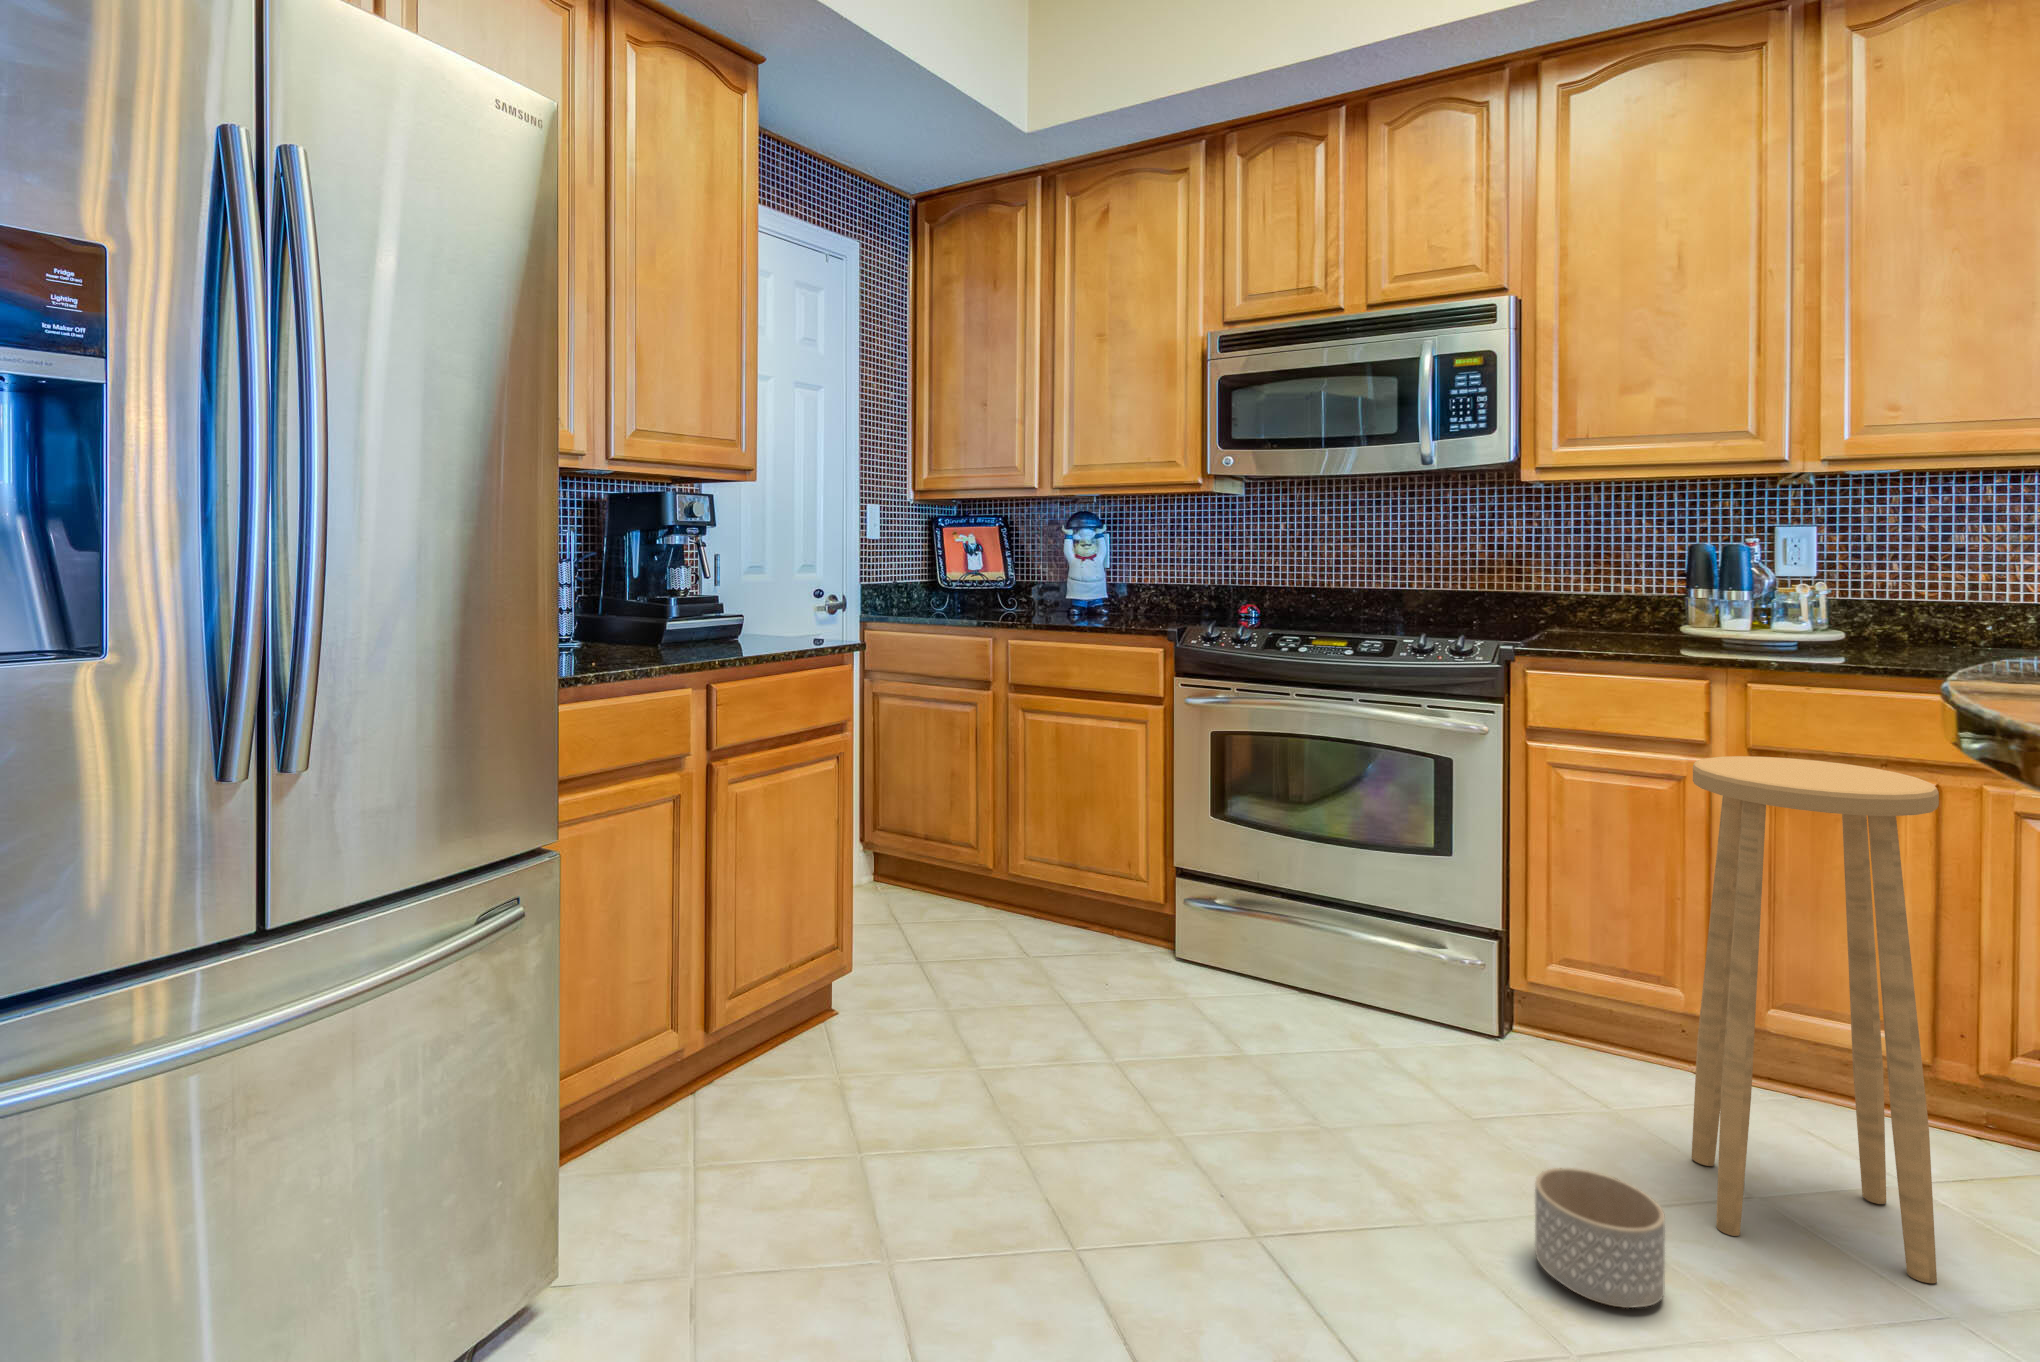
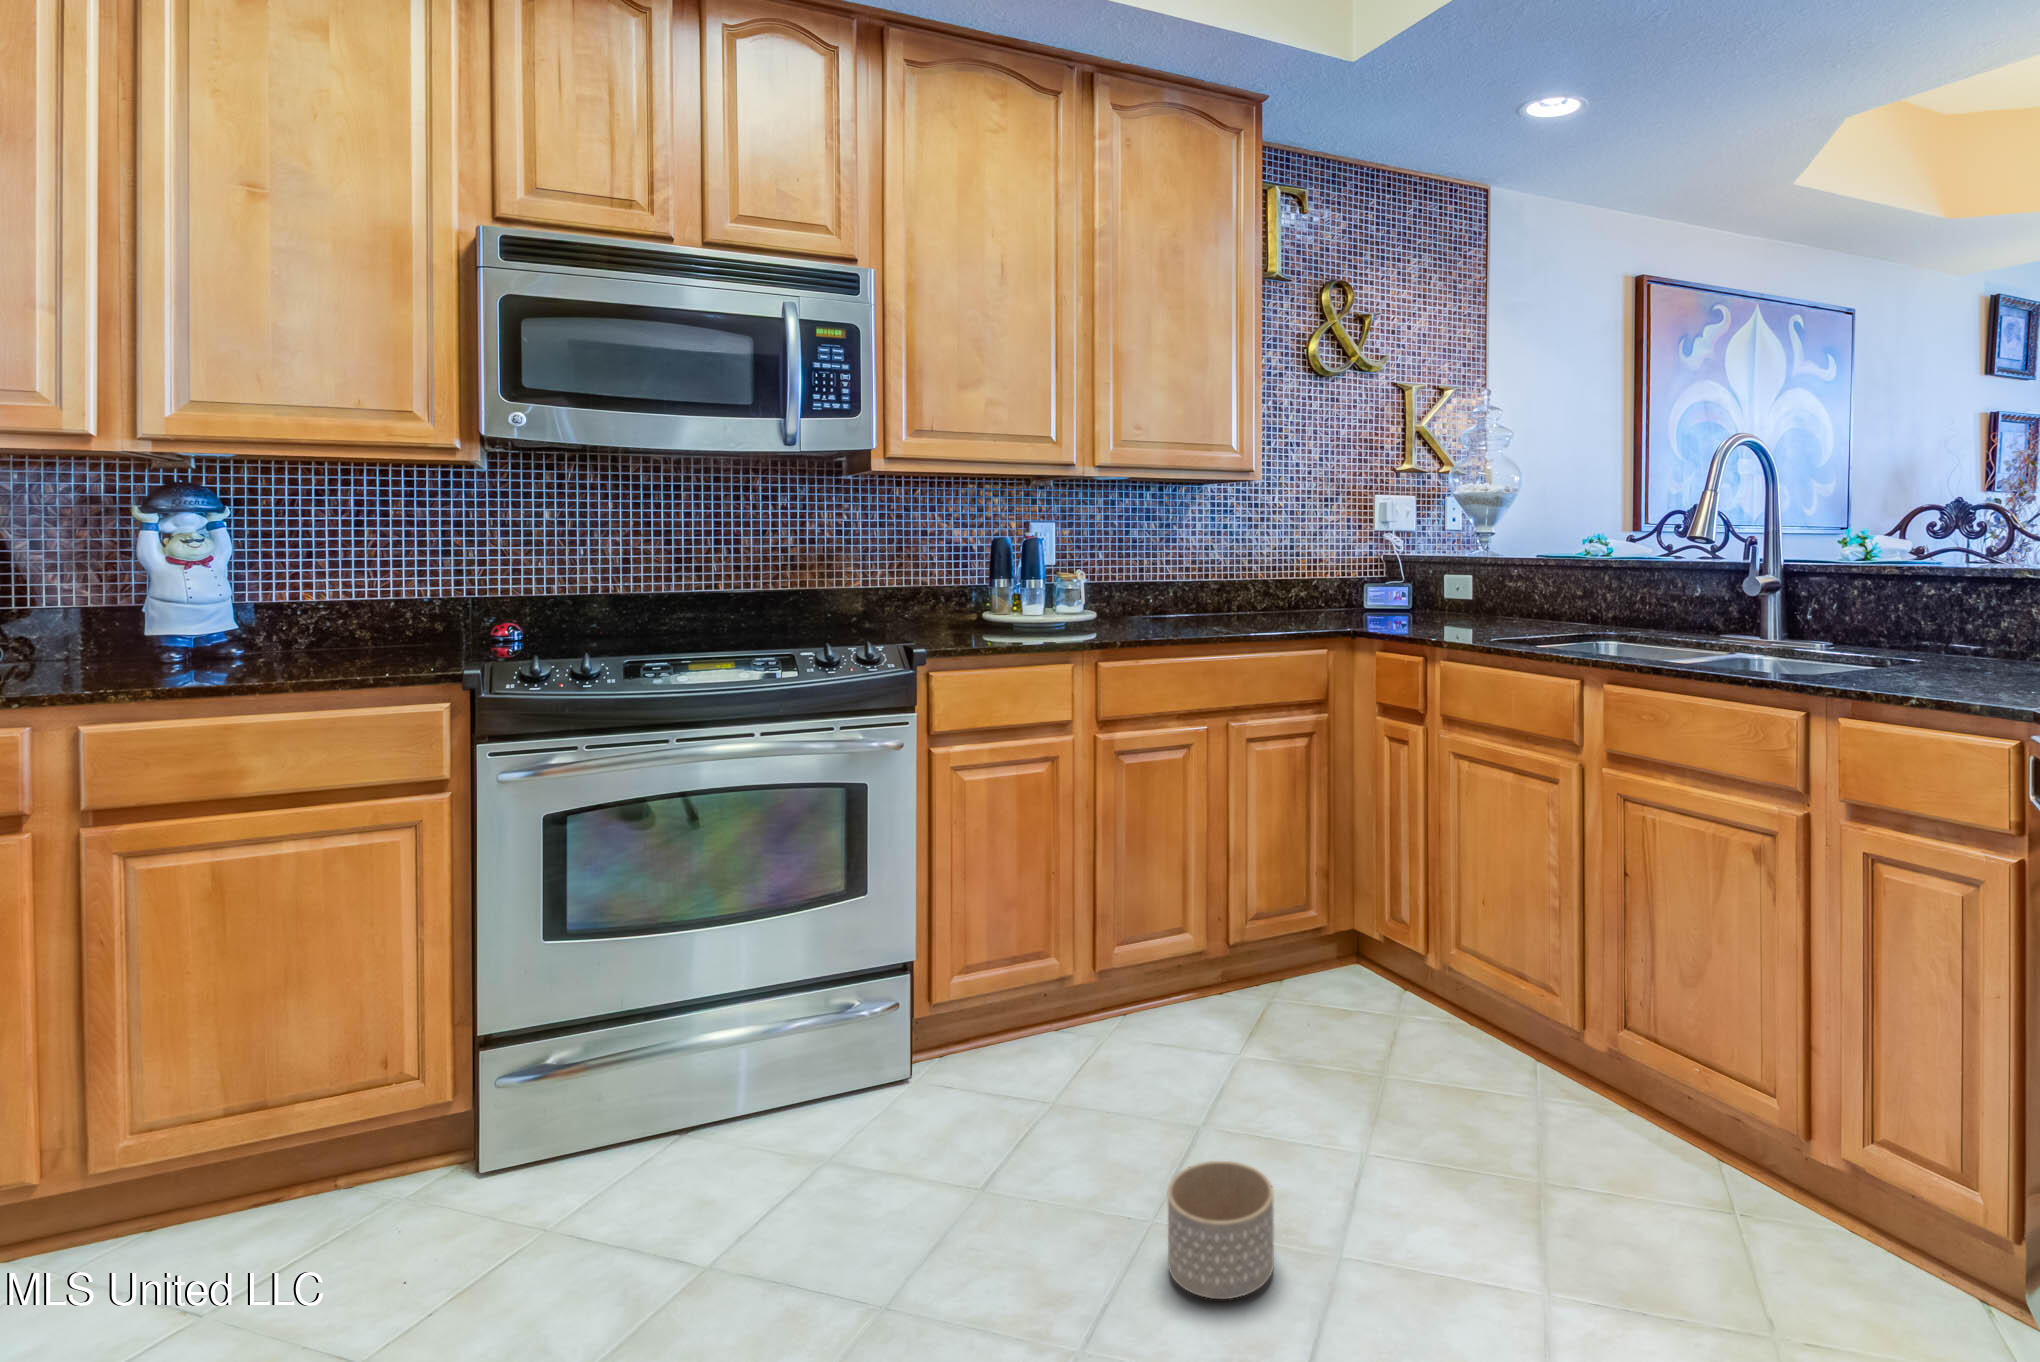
stool: present [1692,756,1939,1283] -> none [1139,722,1322,1160]

